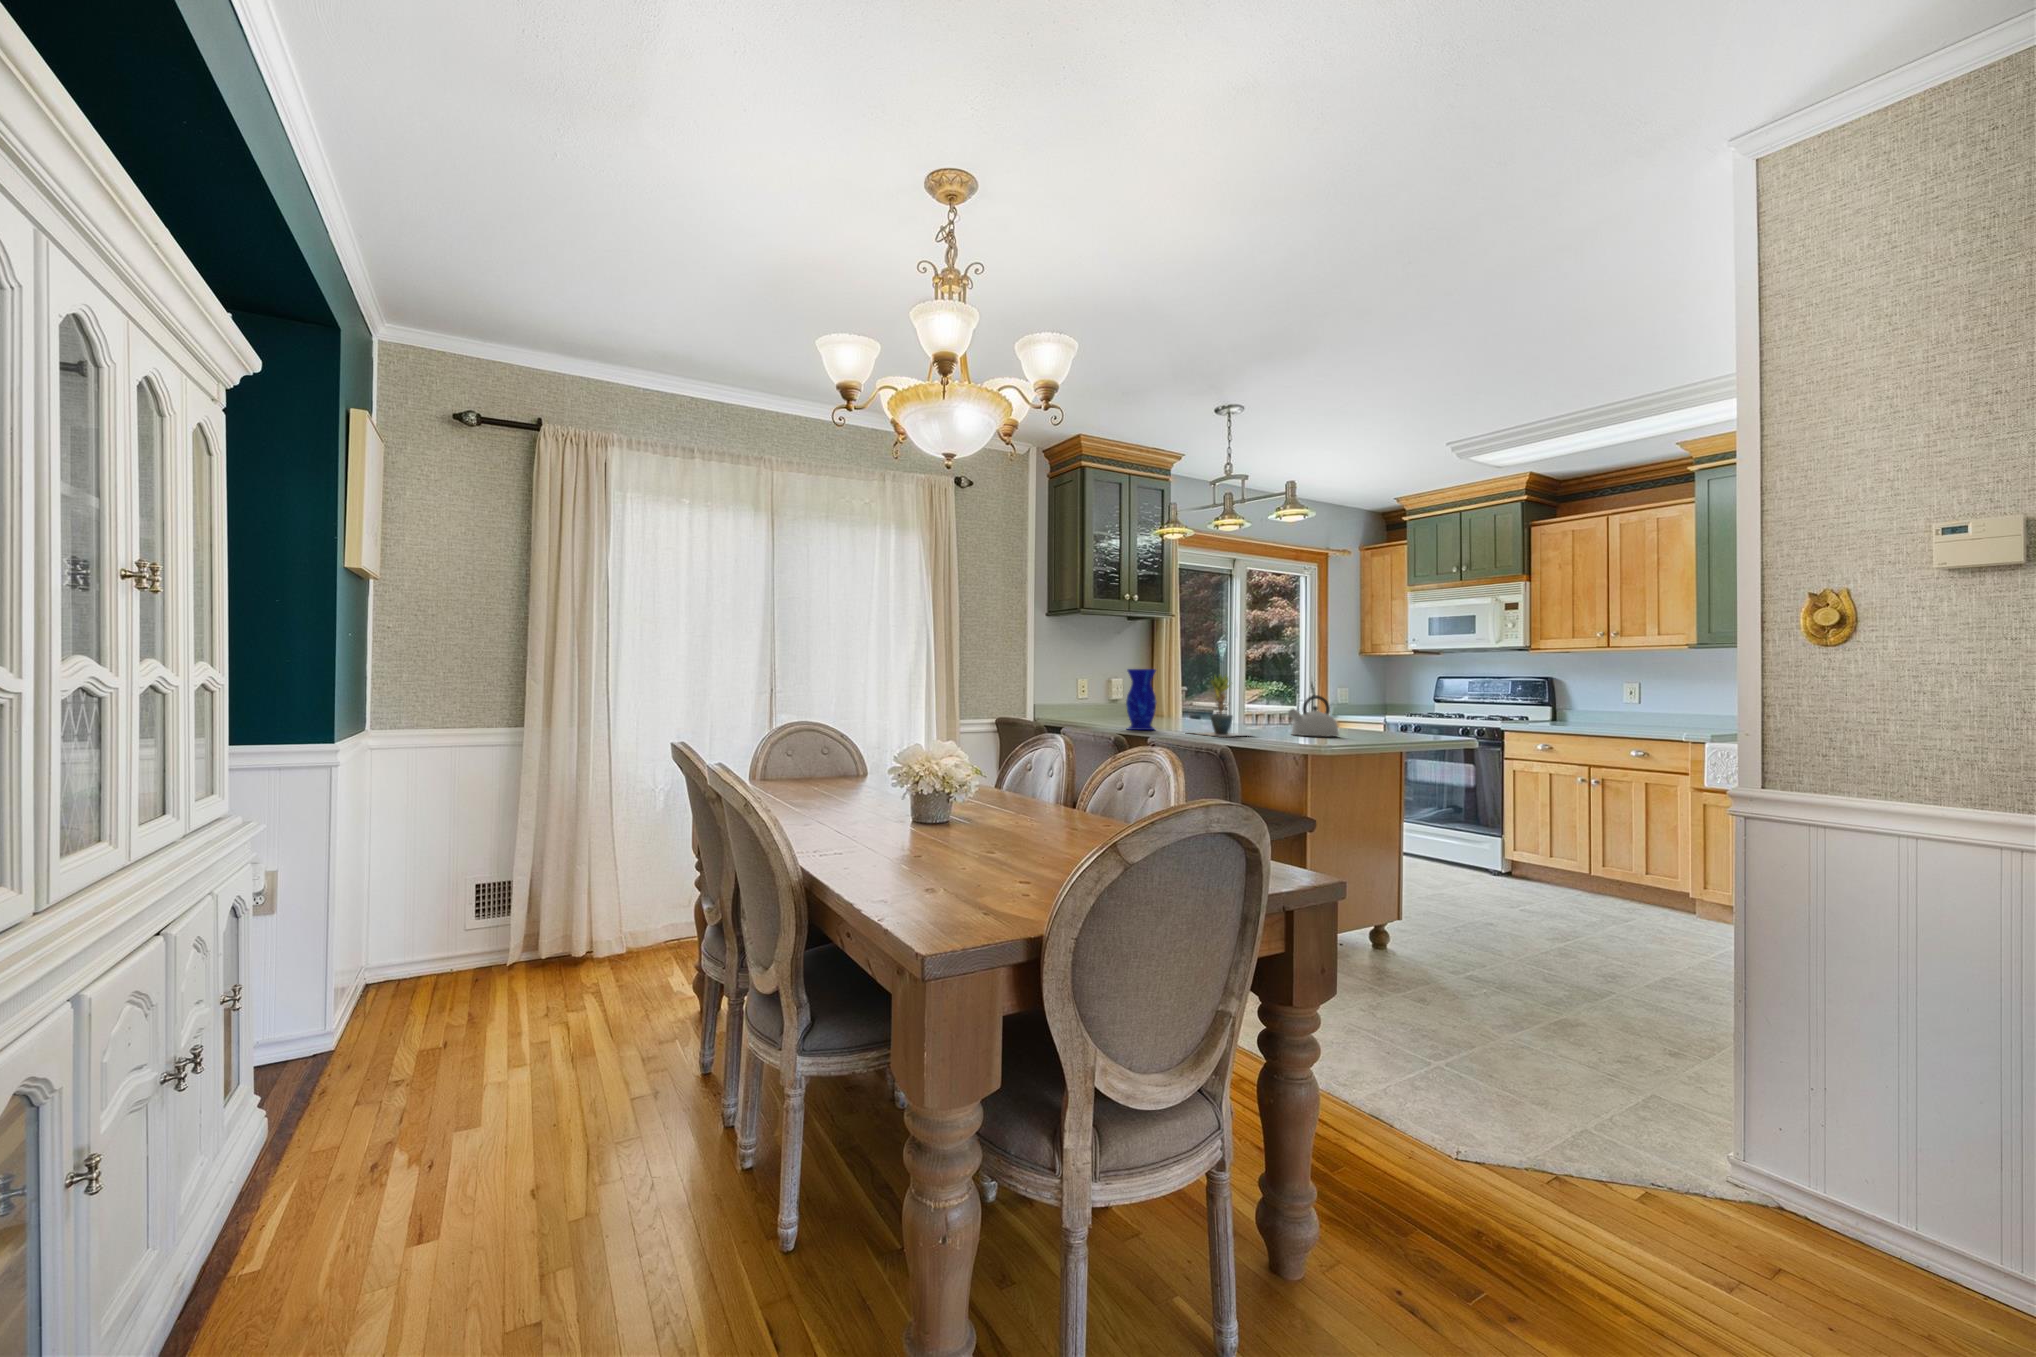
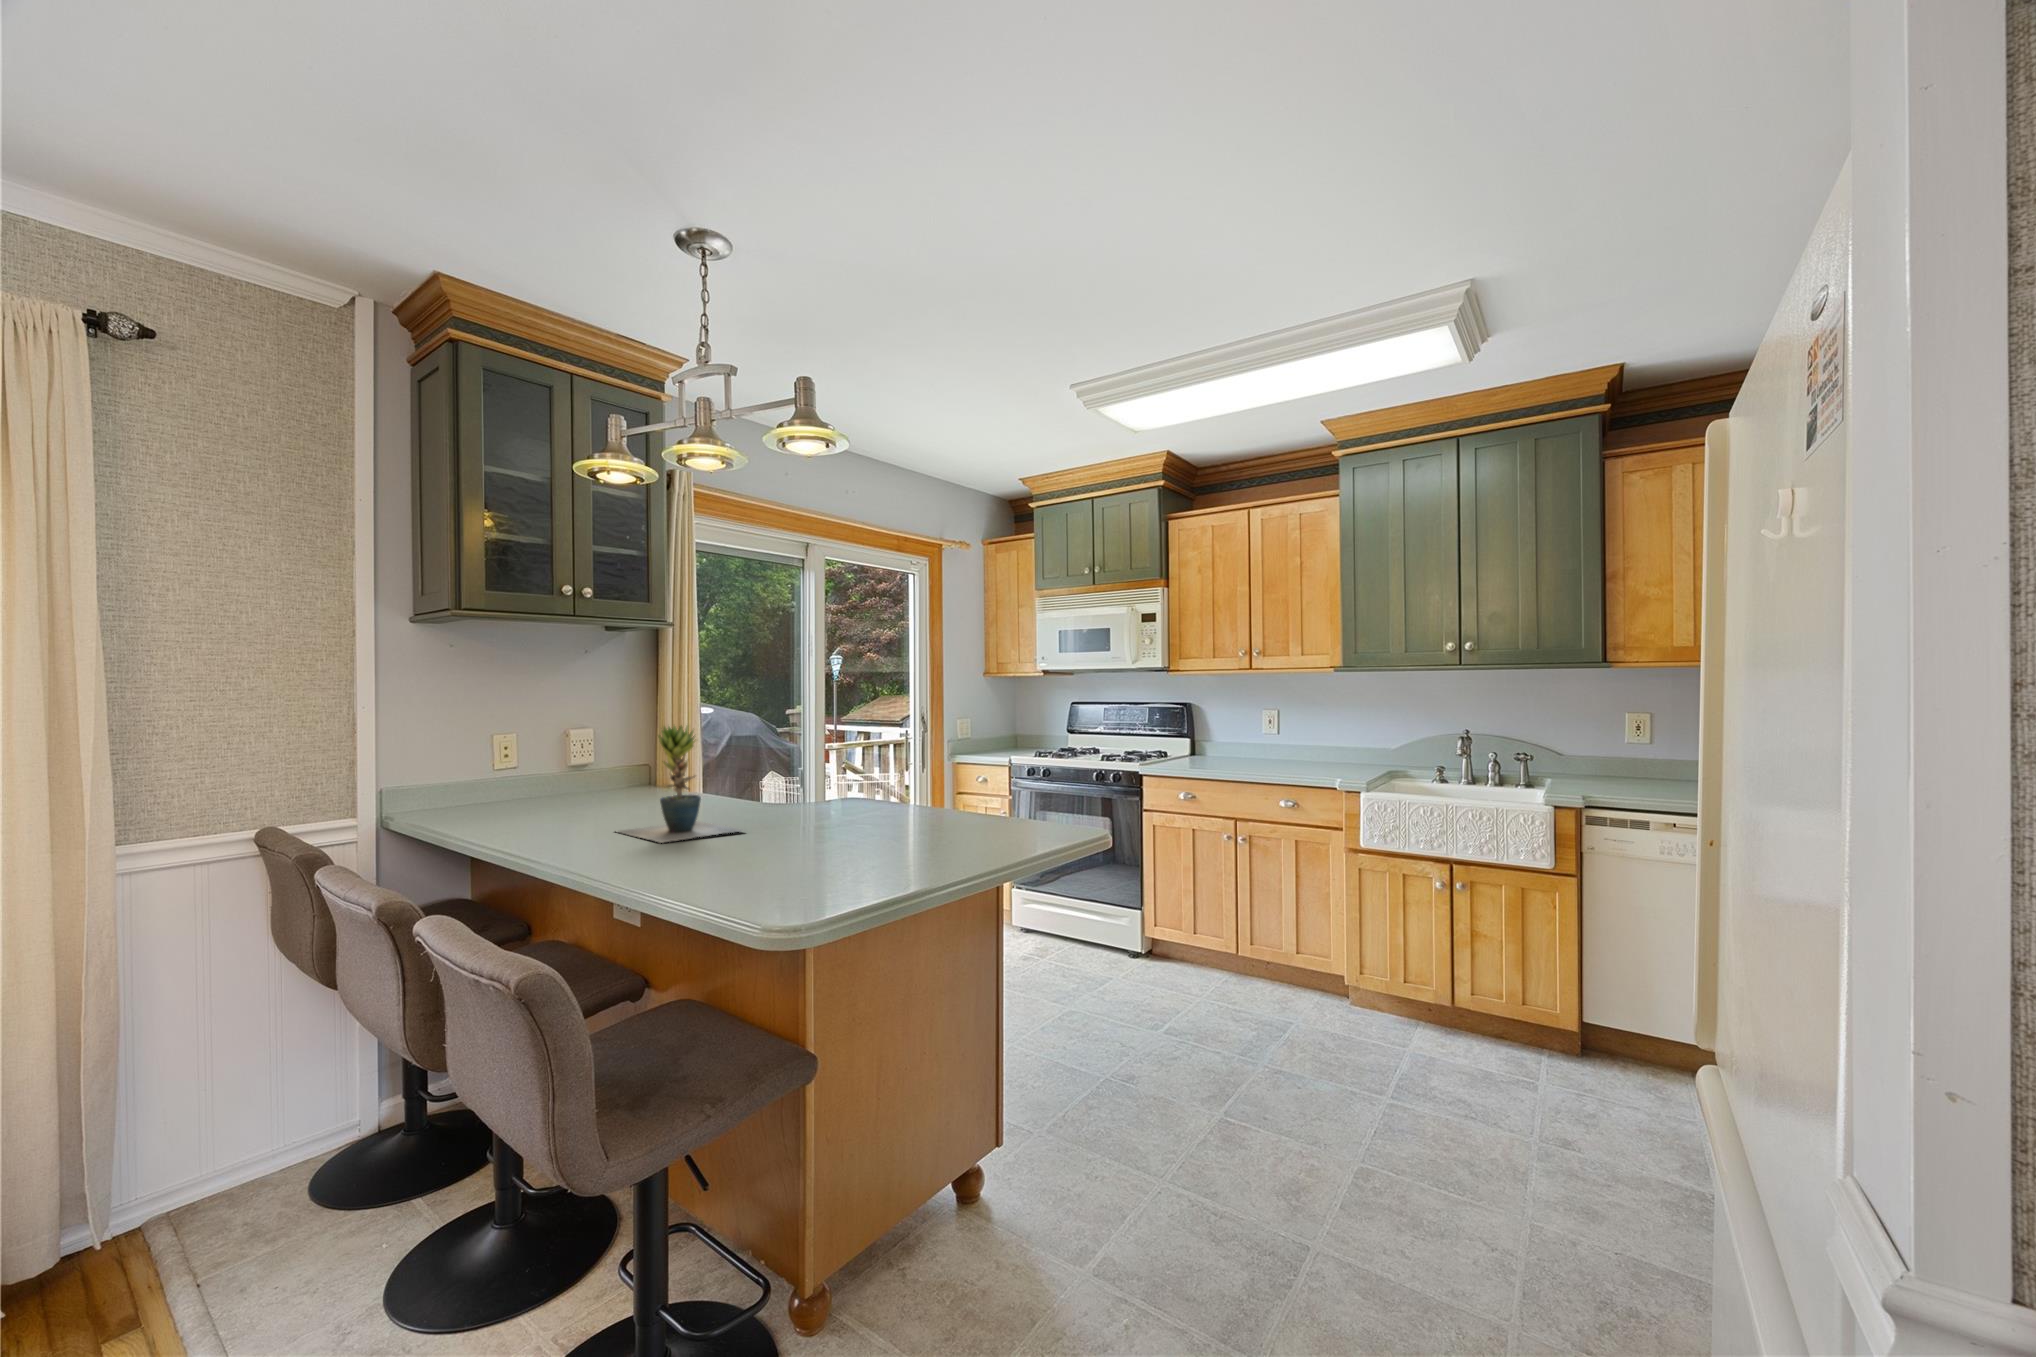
vase: present [1126,669,1156,730] -> none [520,715,581,827]
kettle: present [1289,695,1339,736] -> none [816,751,898,820]

